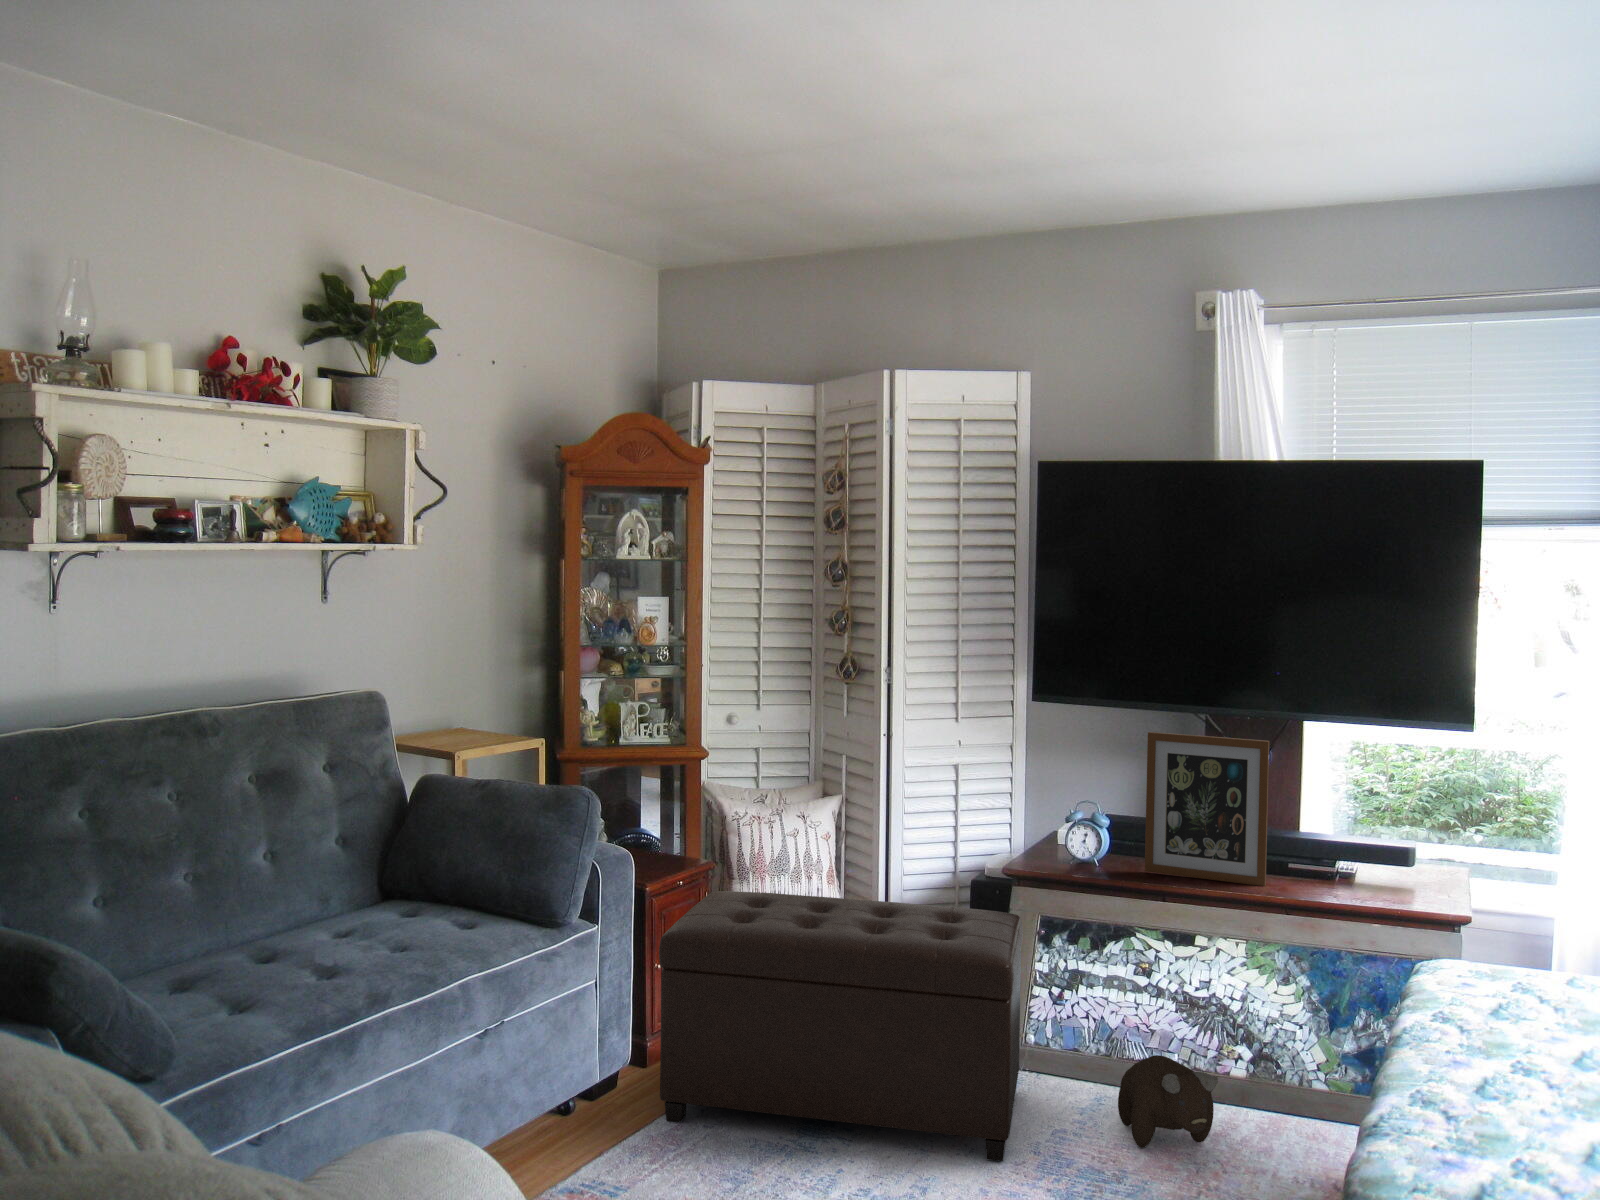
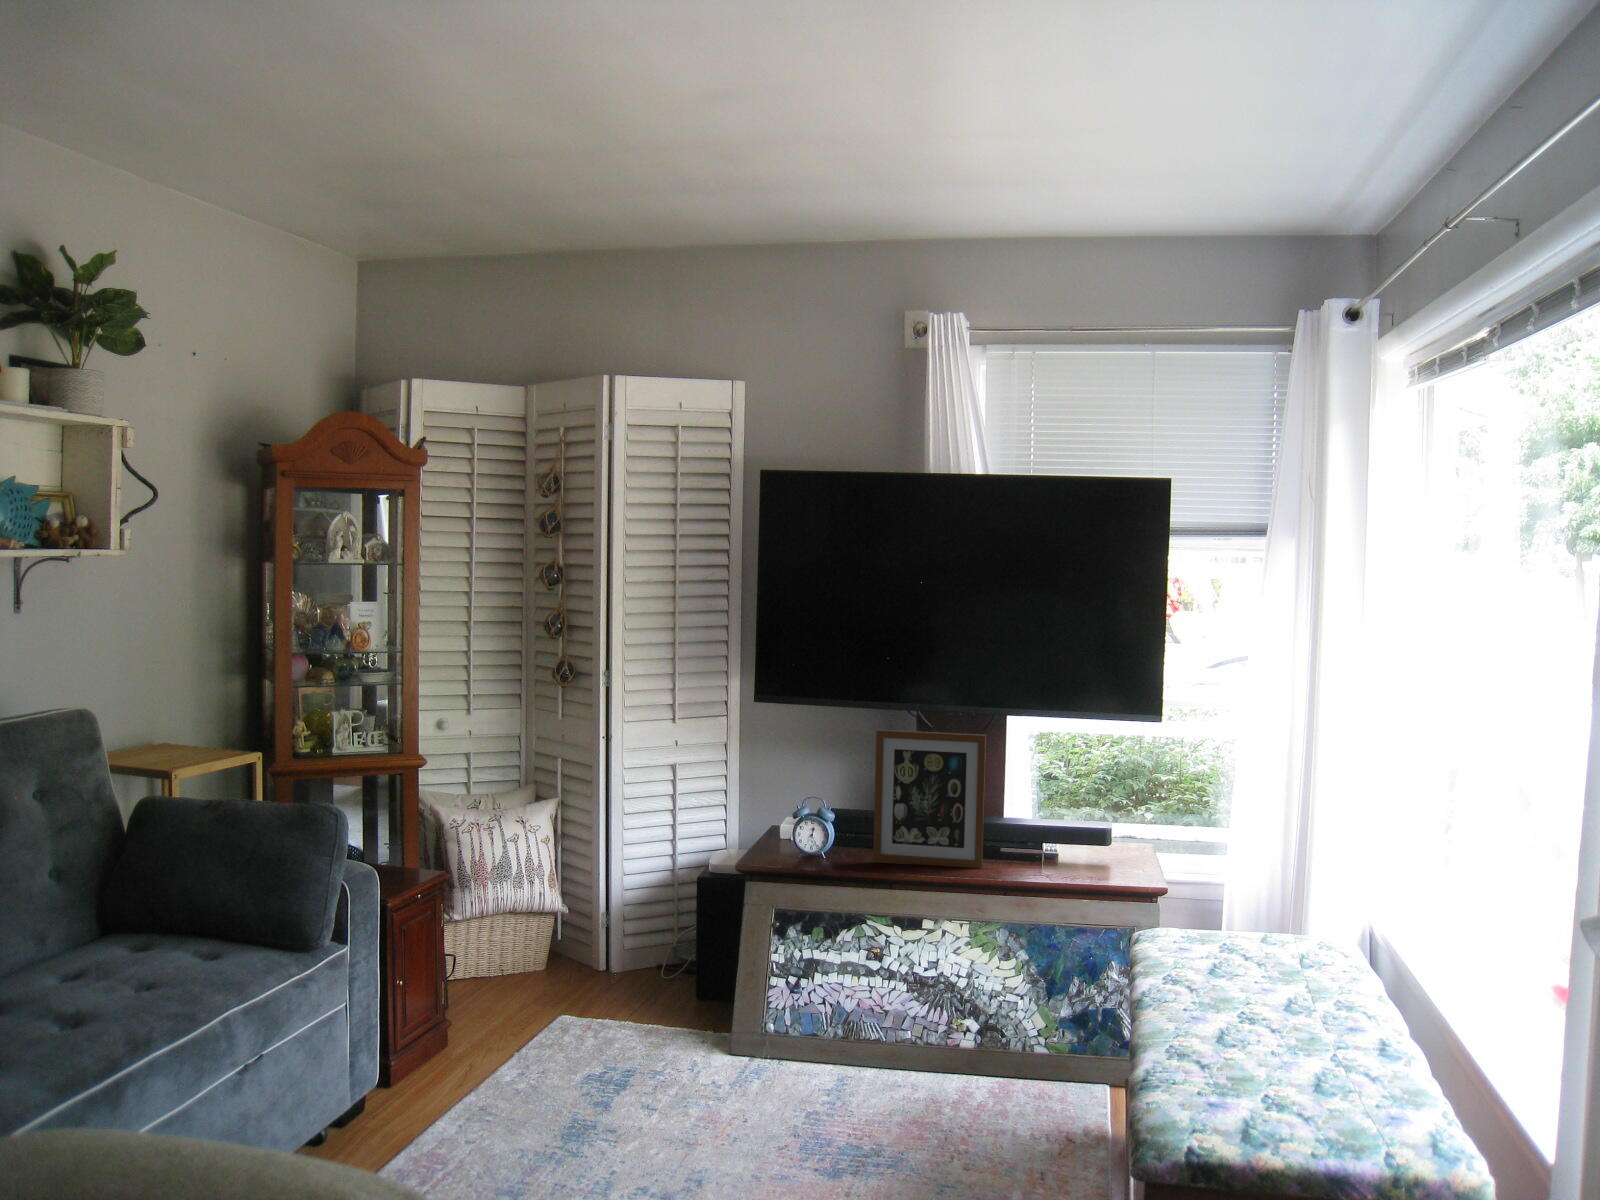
ottoman: present [659,891,1023,1161] -> none [413,910,779,1157]
plush toy: present [1118,1055,1218,1148] -> none [864,1034,959,1122]

